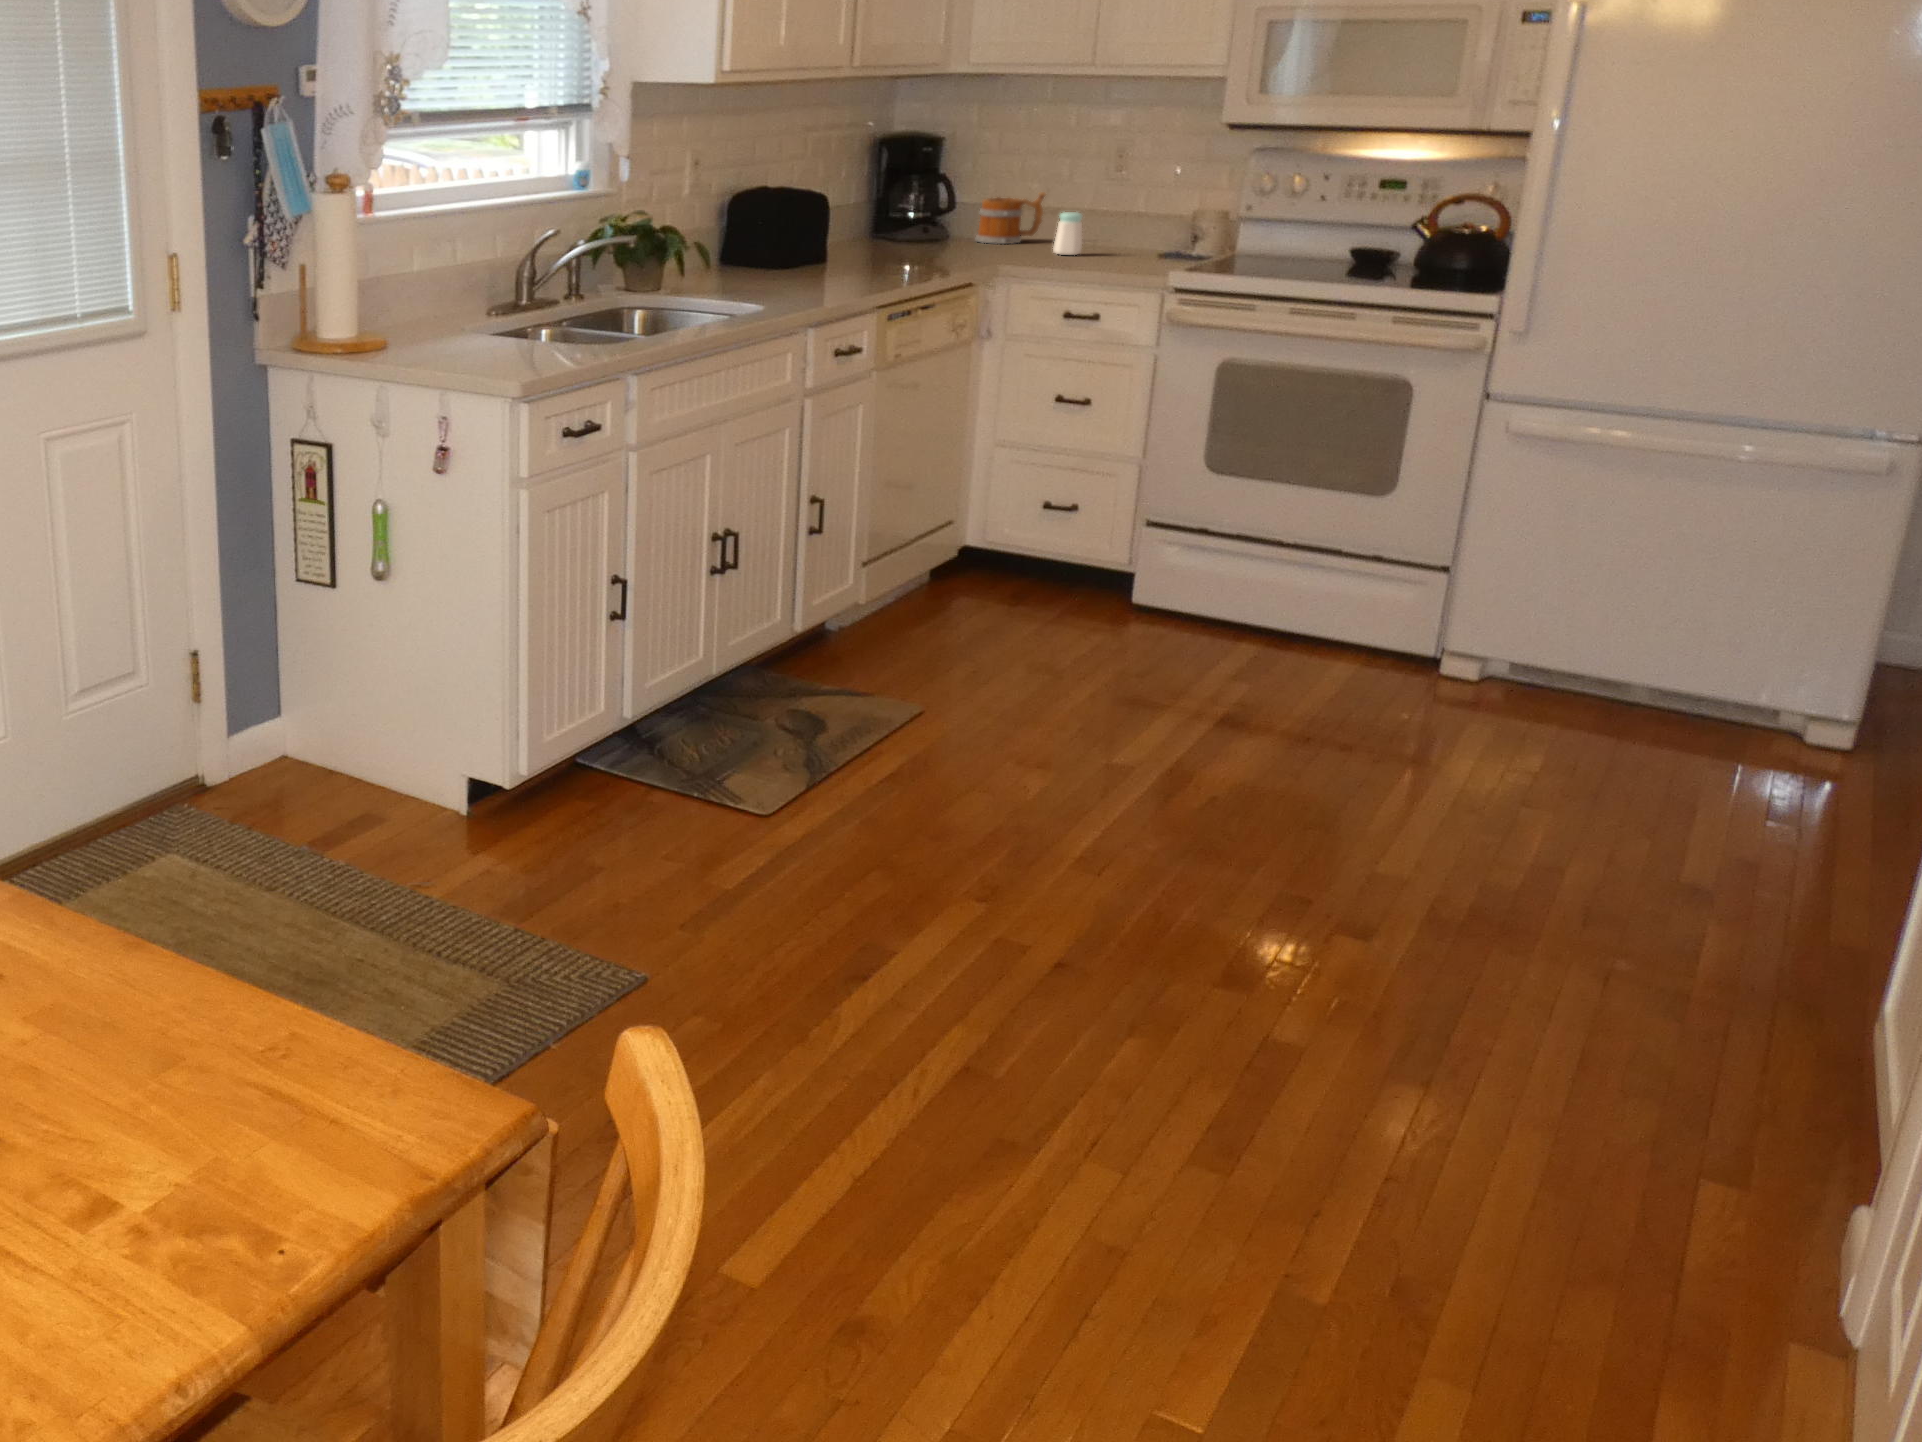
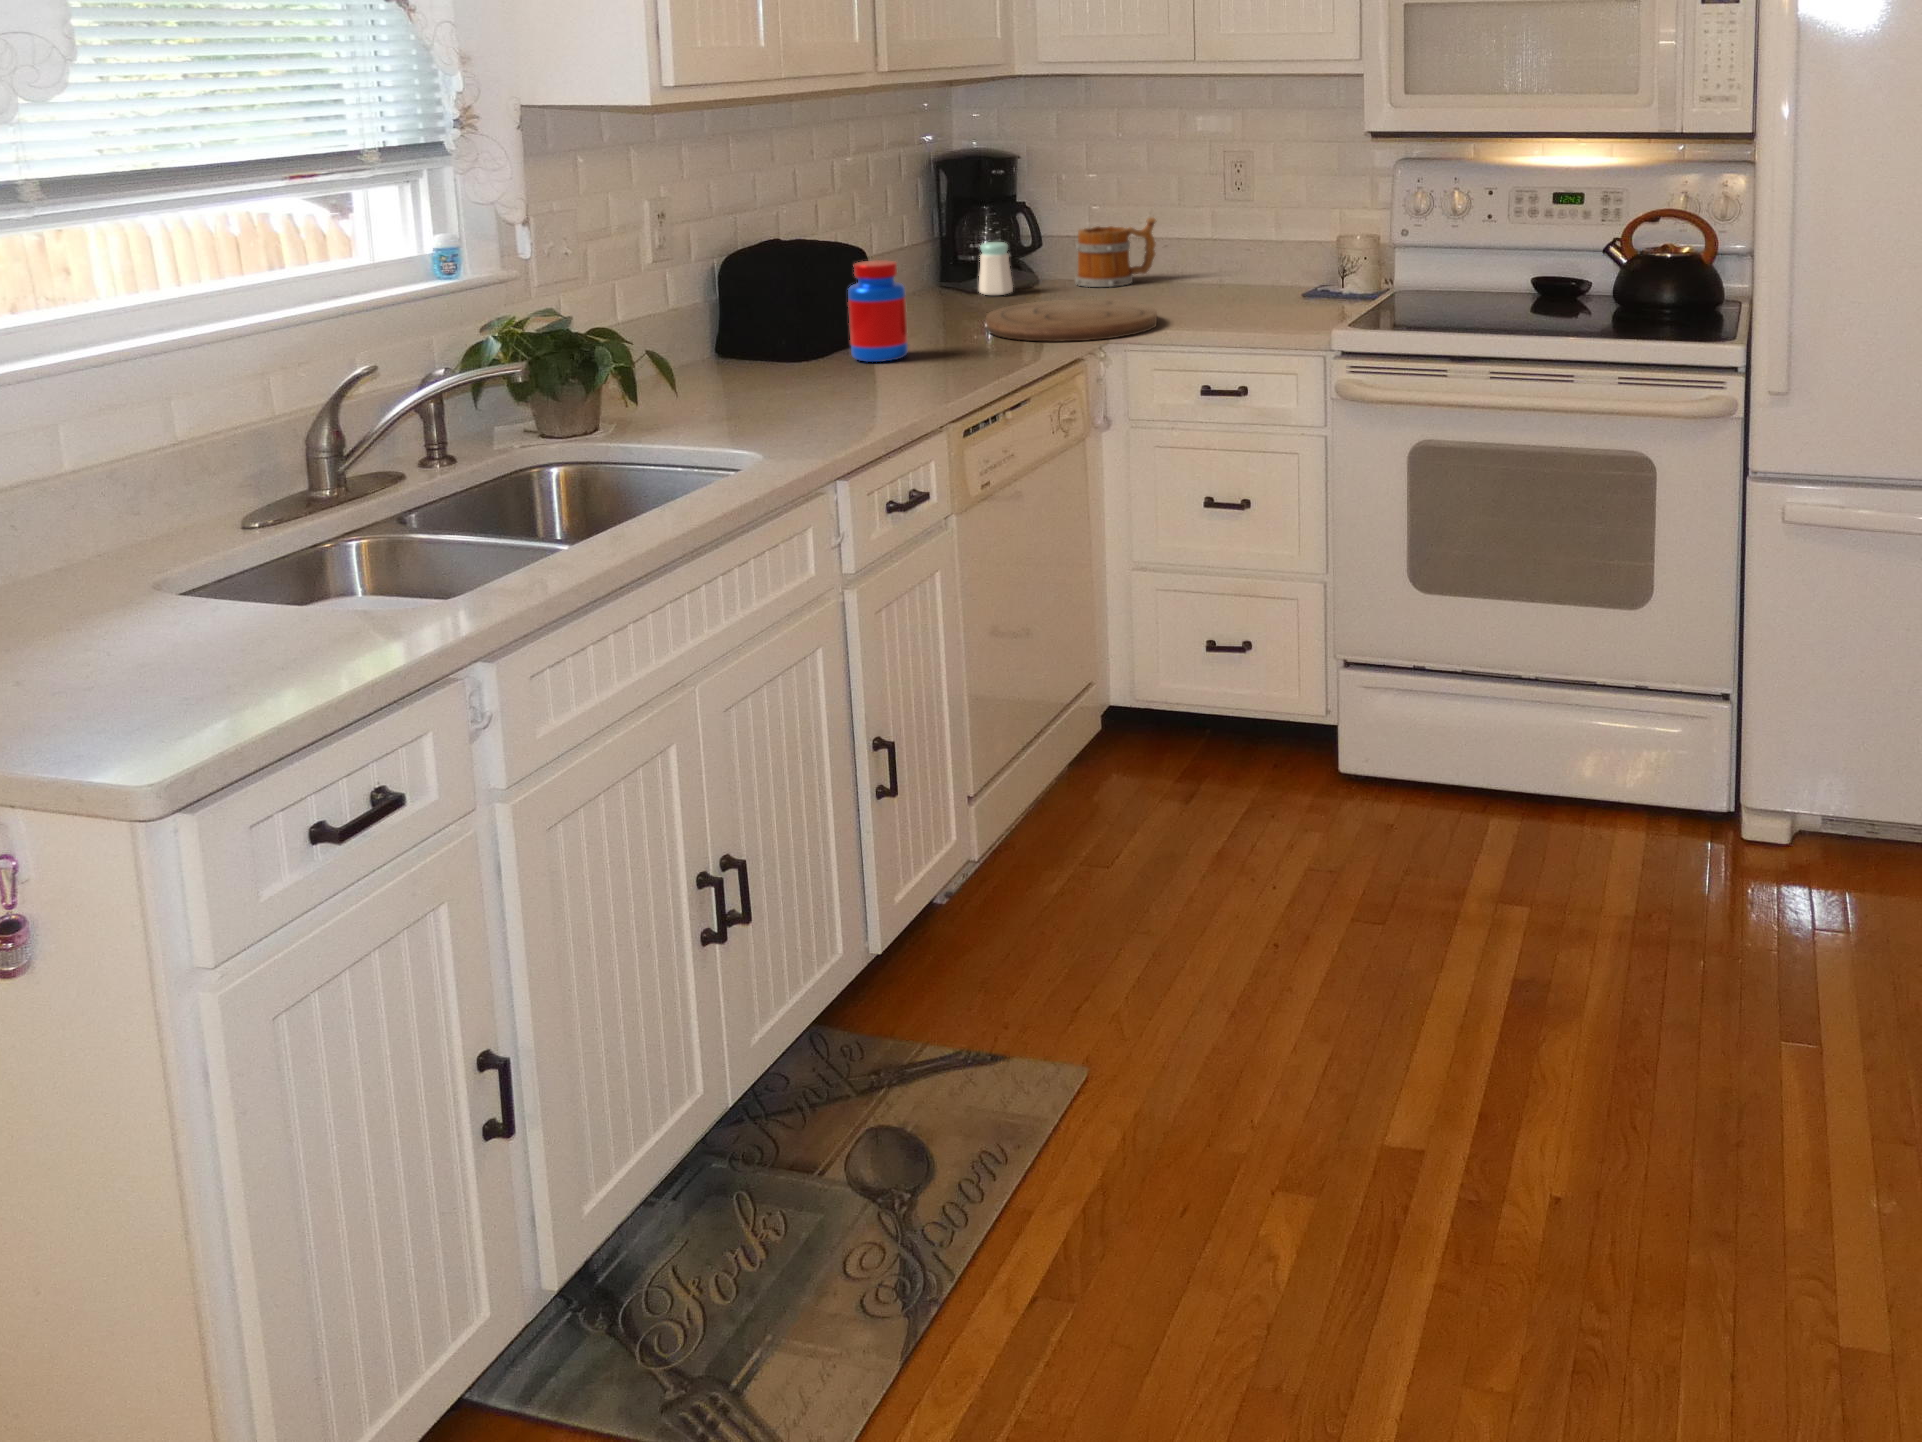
jar: none [813,202,855,272] -> present [848,260,908,362]
salt shaker: present [1053,212,1082,255] -> present [979,242,1013,295]
cutting board: none [906,246,1036,270] -> present [986,299,1157,342]

